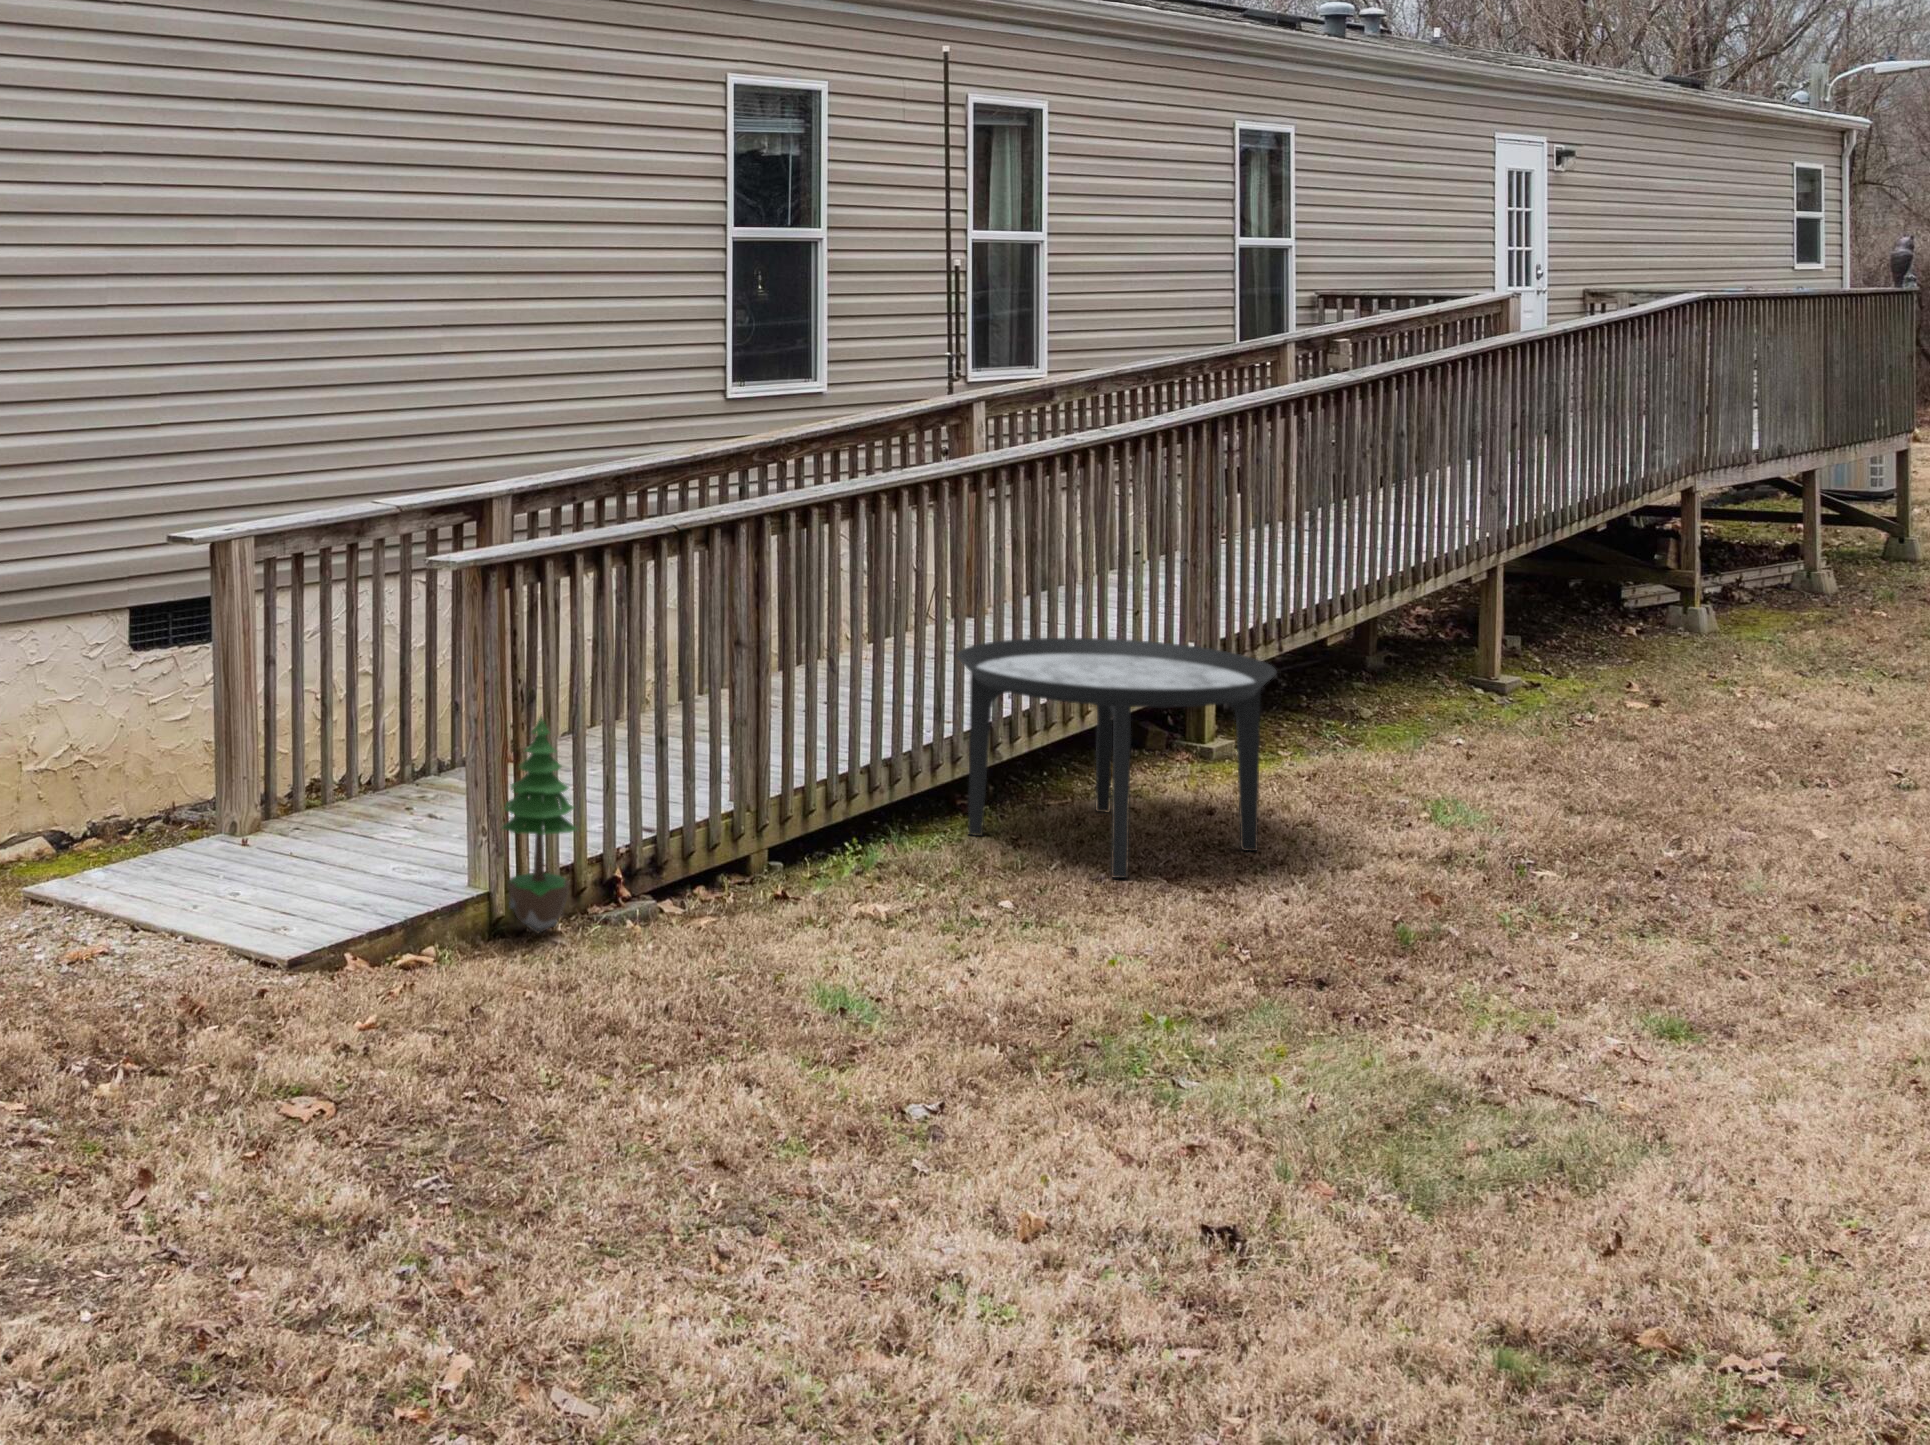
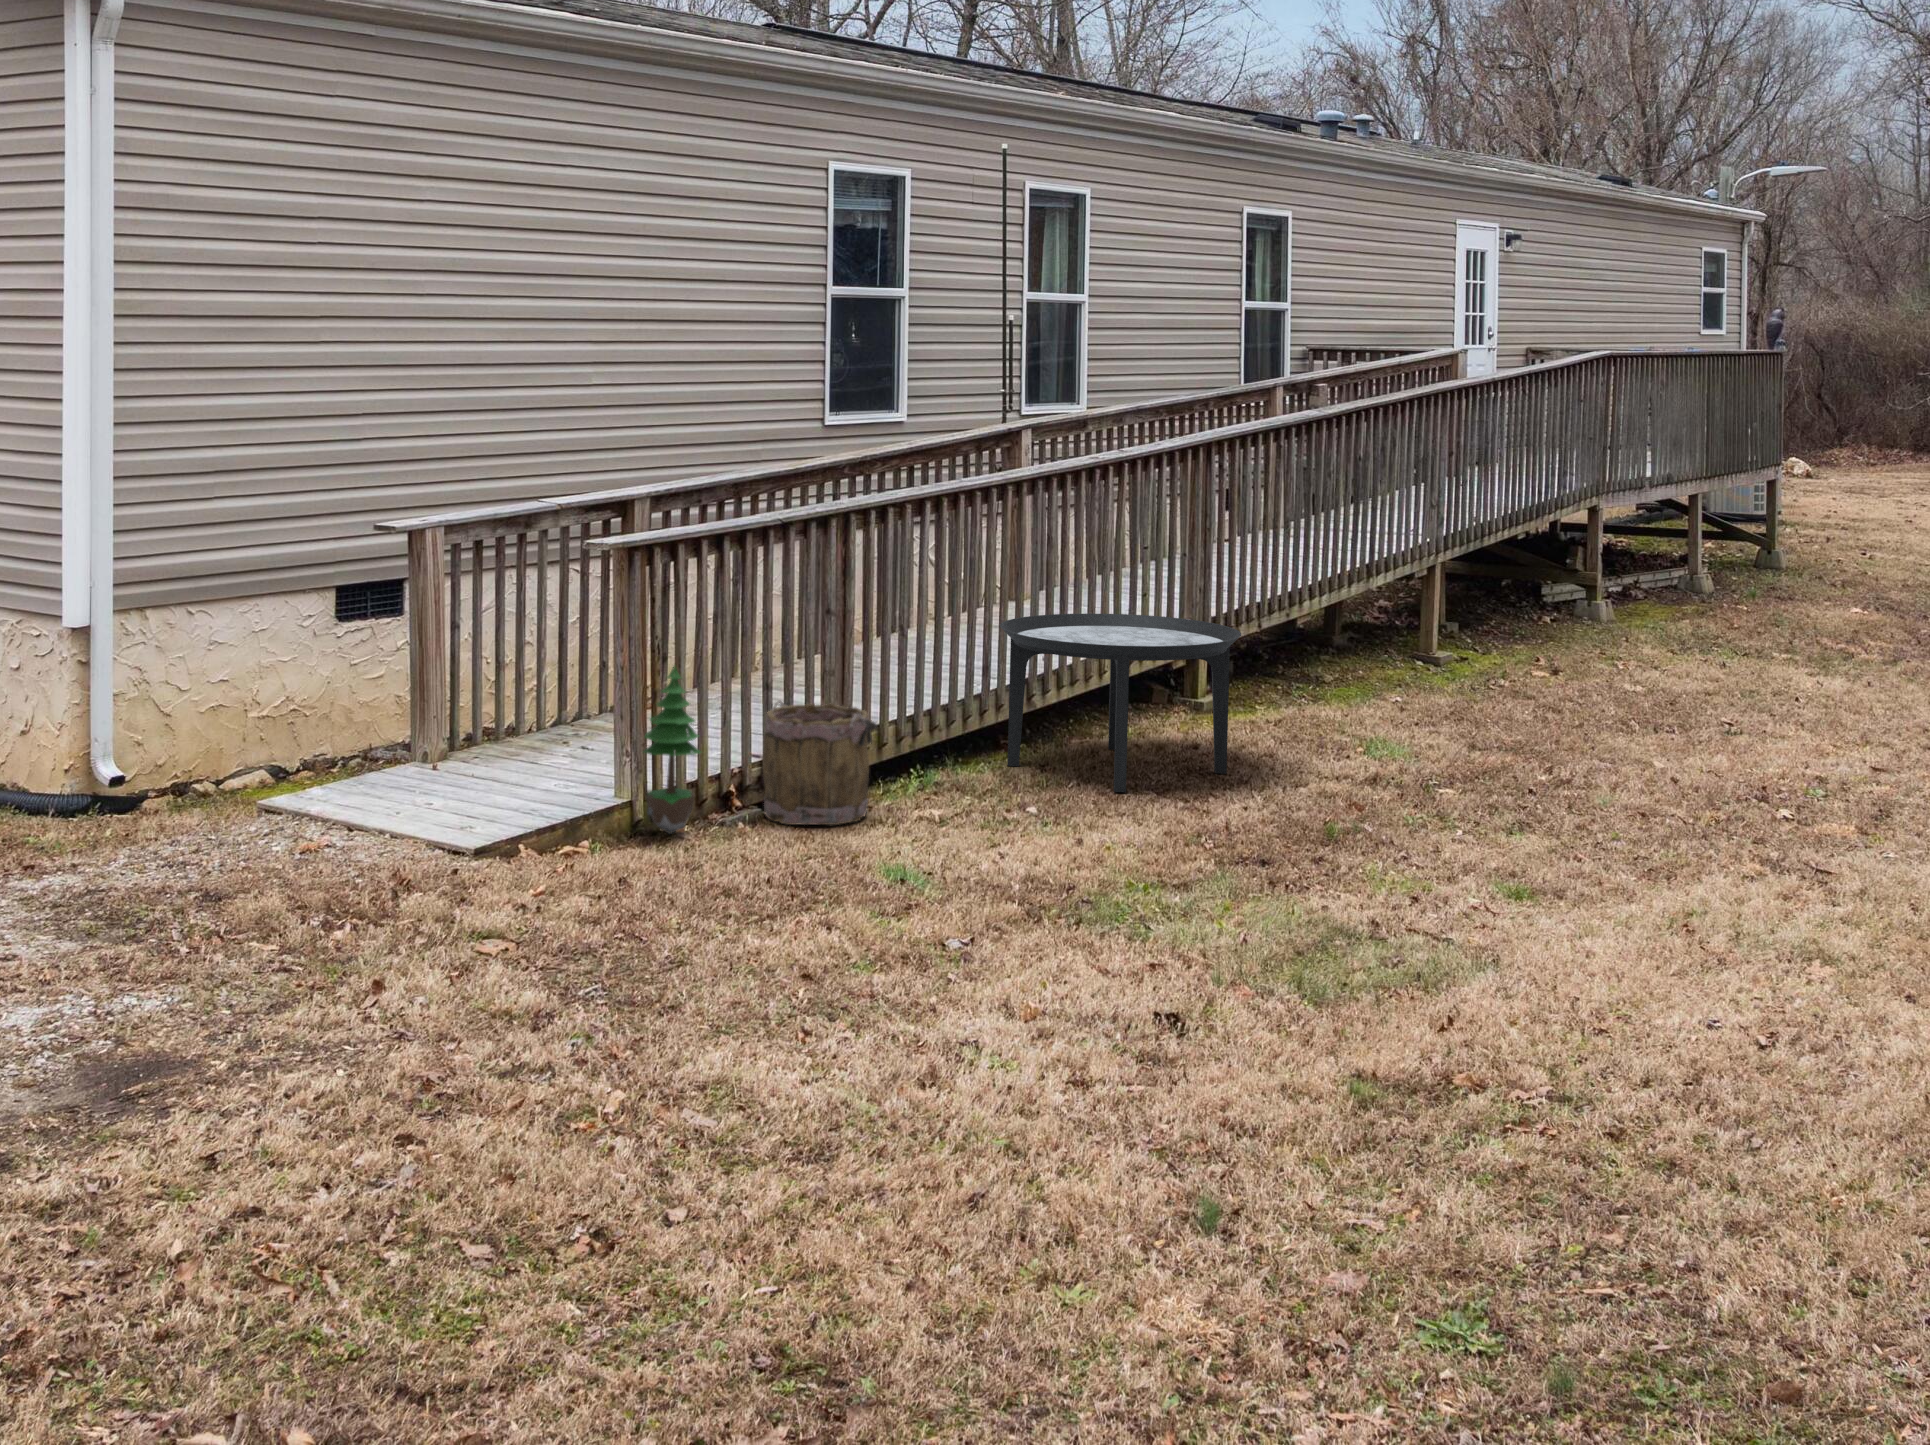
bucket: none [656,756,803,924] -> present [763,700,877,825]

